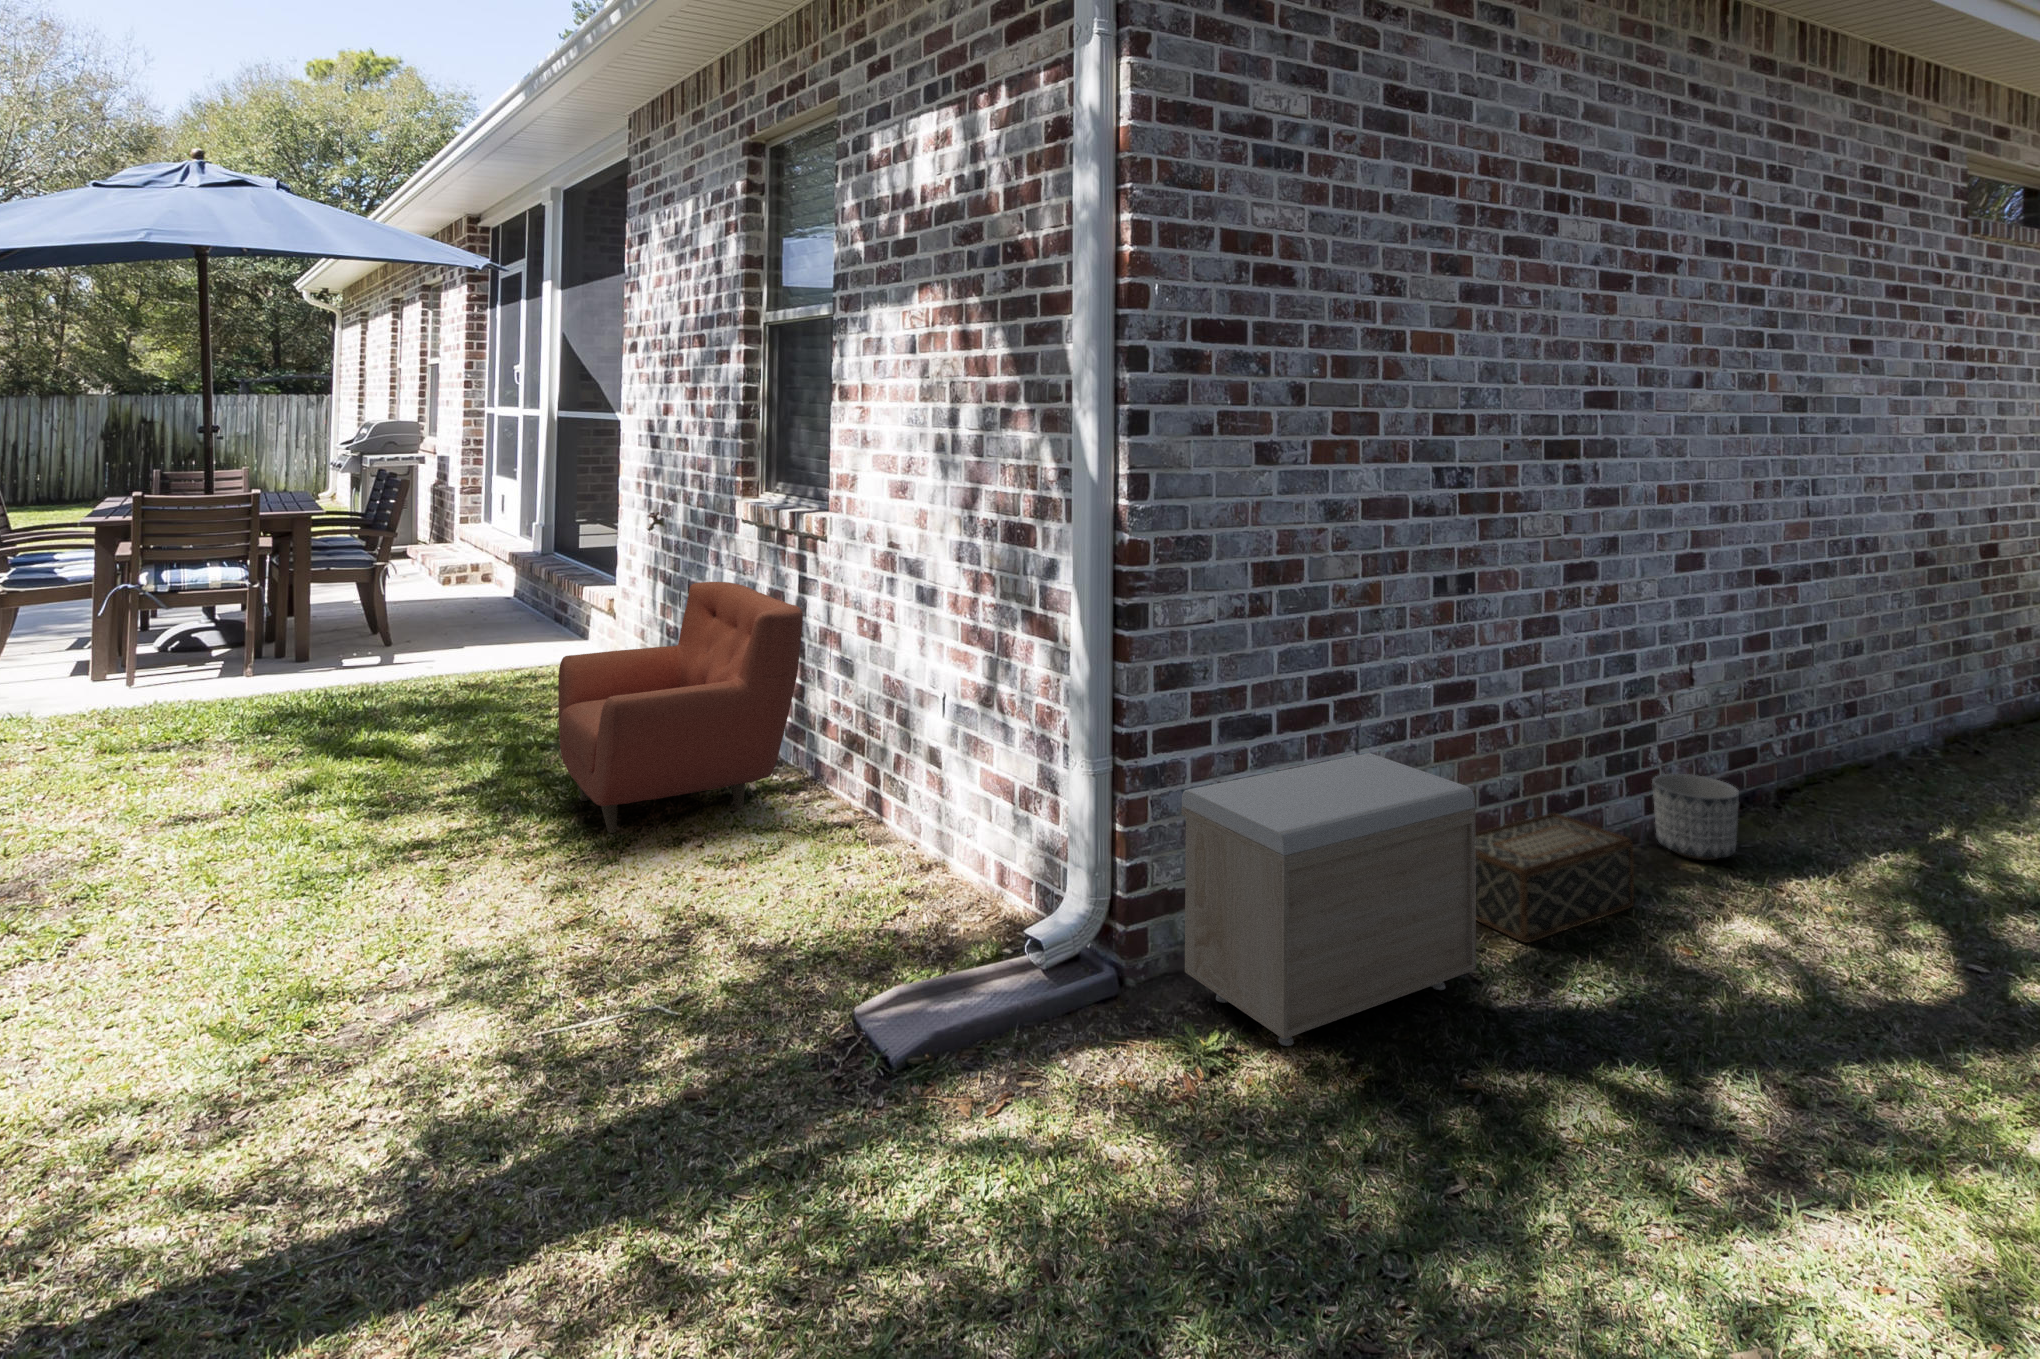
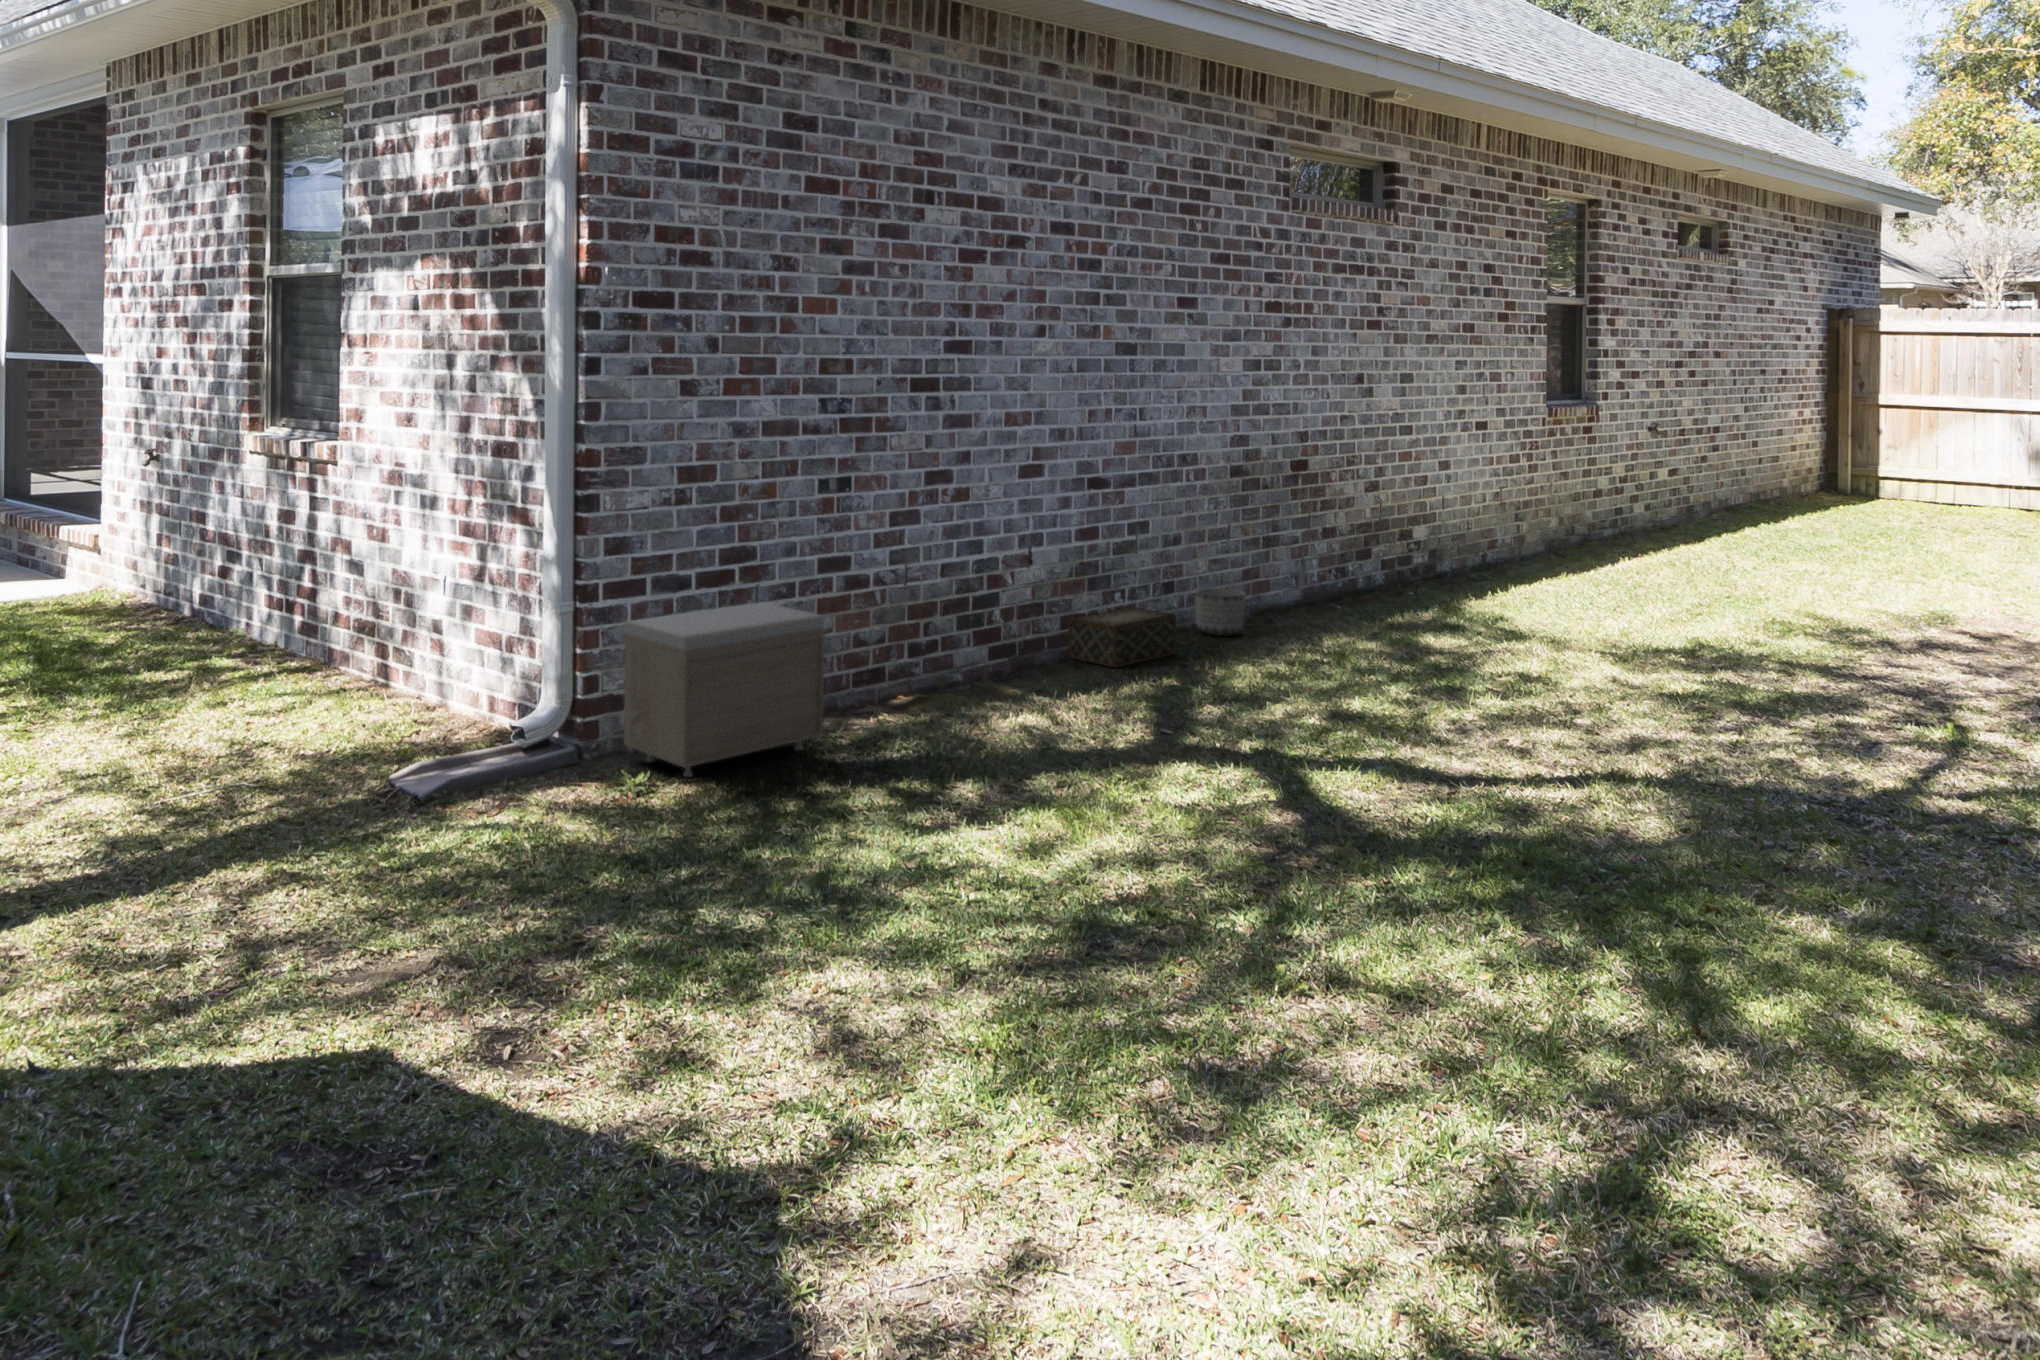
armchair: present [558,582,803,833] -> none [97,504,320,702]
planter: present [1652,774,1739,860] -> present [1195,588,1245,636]
woven basket: present [1475,813,1634,943] -> present [1068,607,1176,667]

